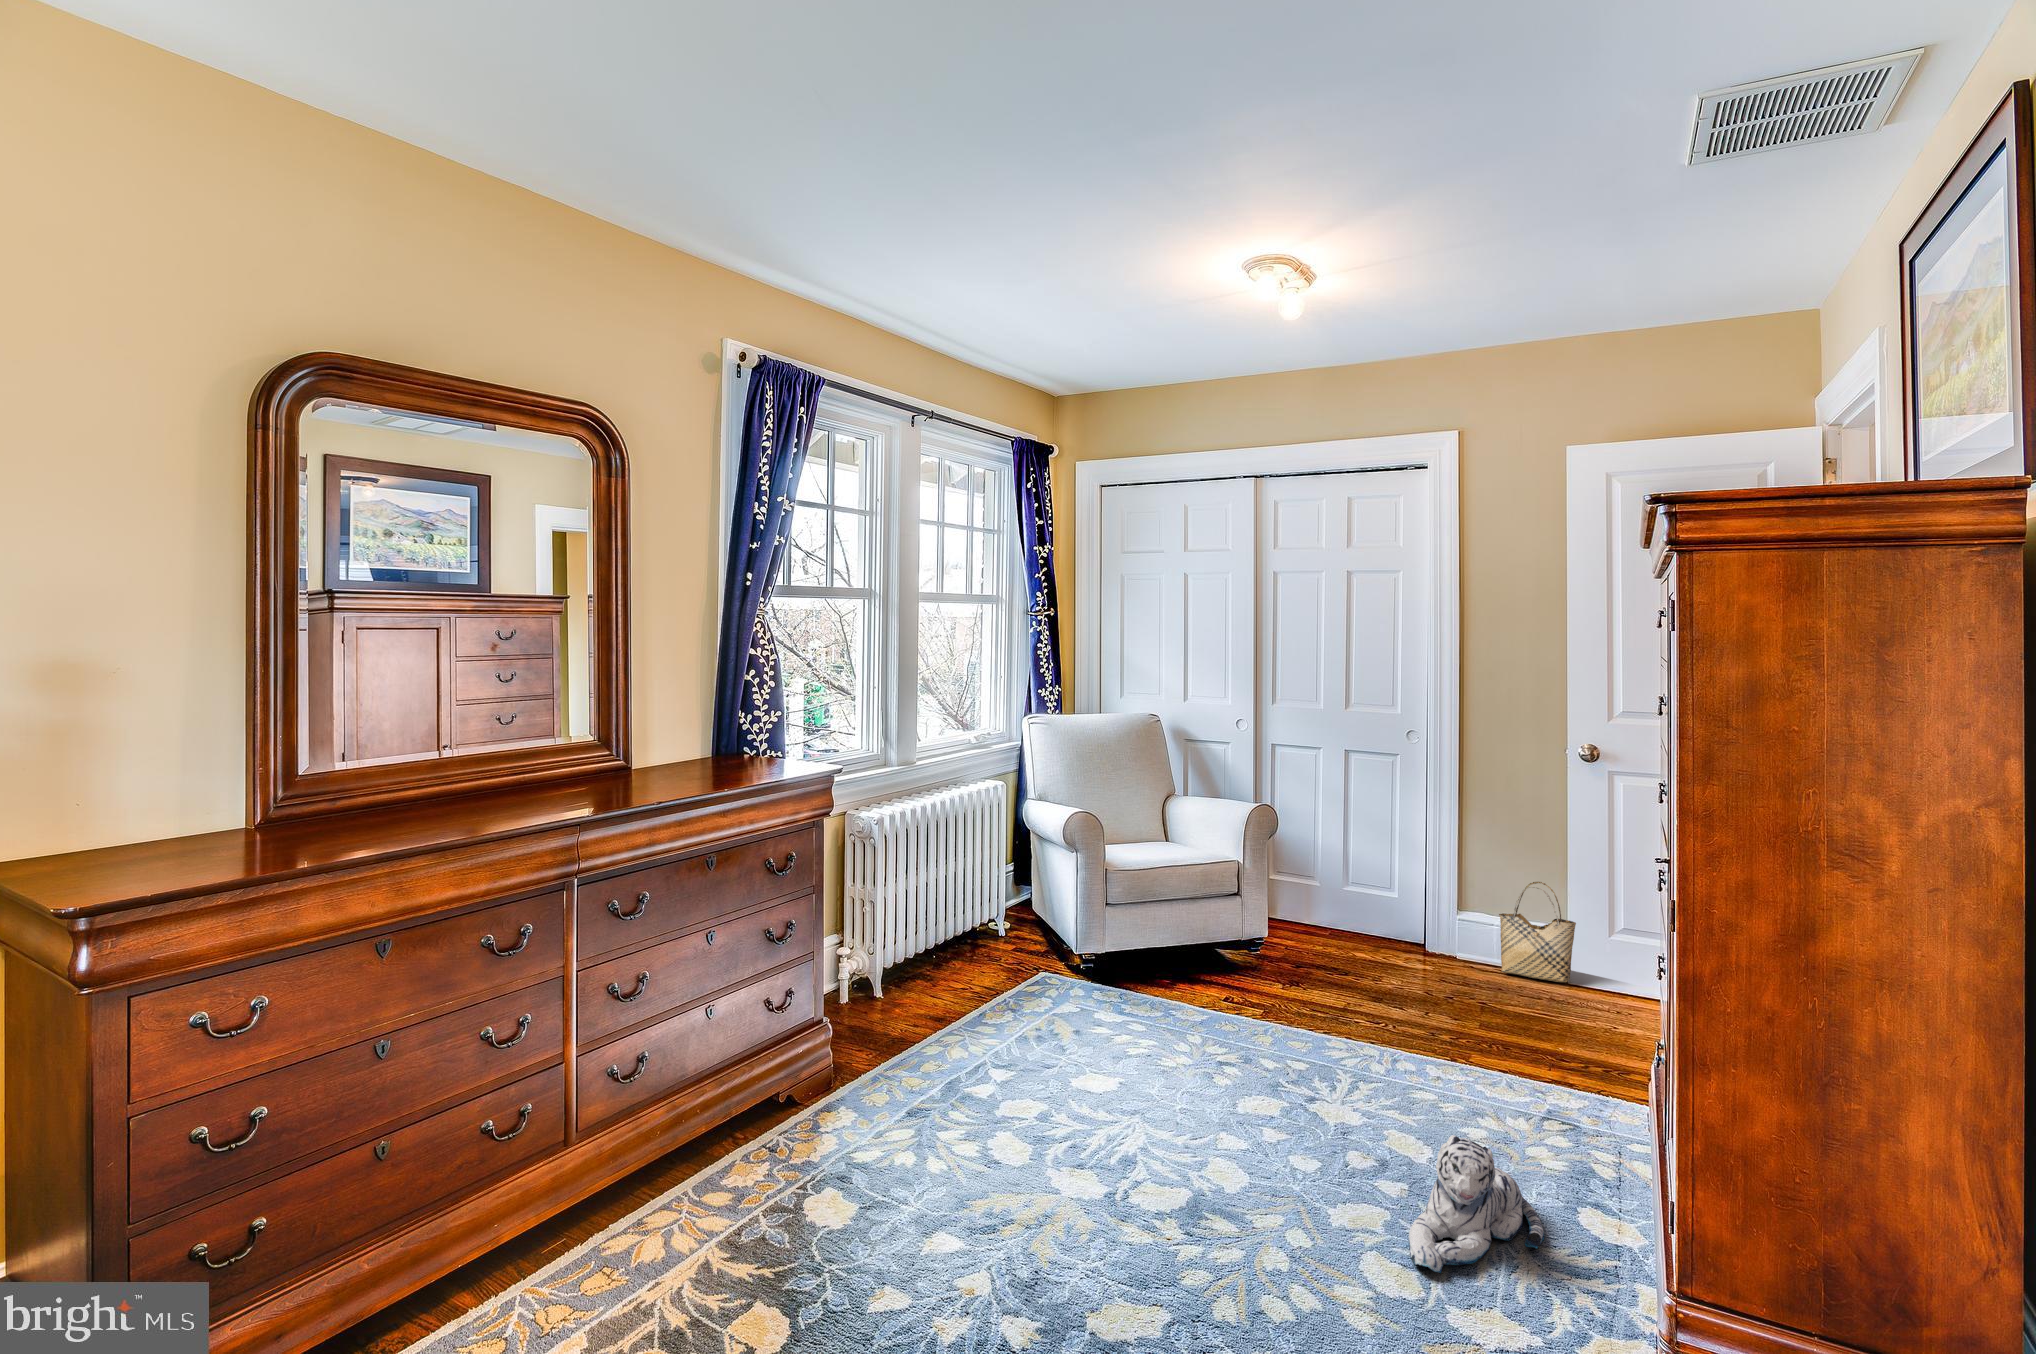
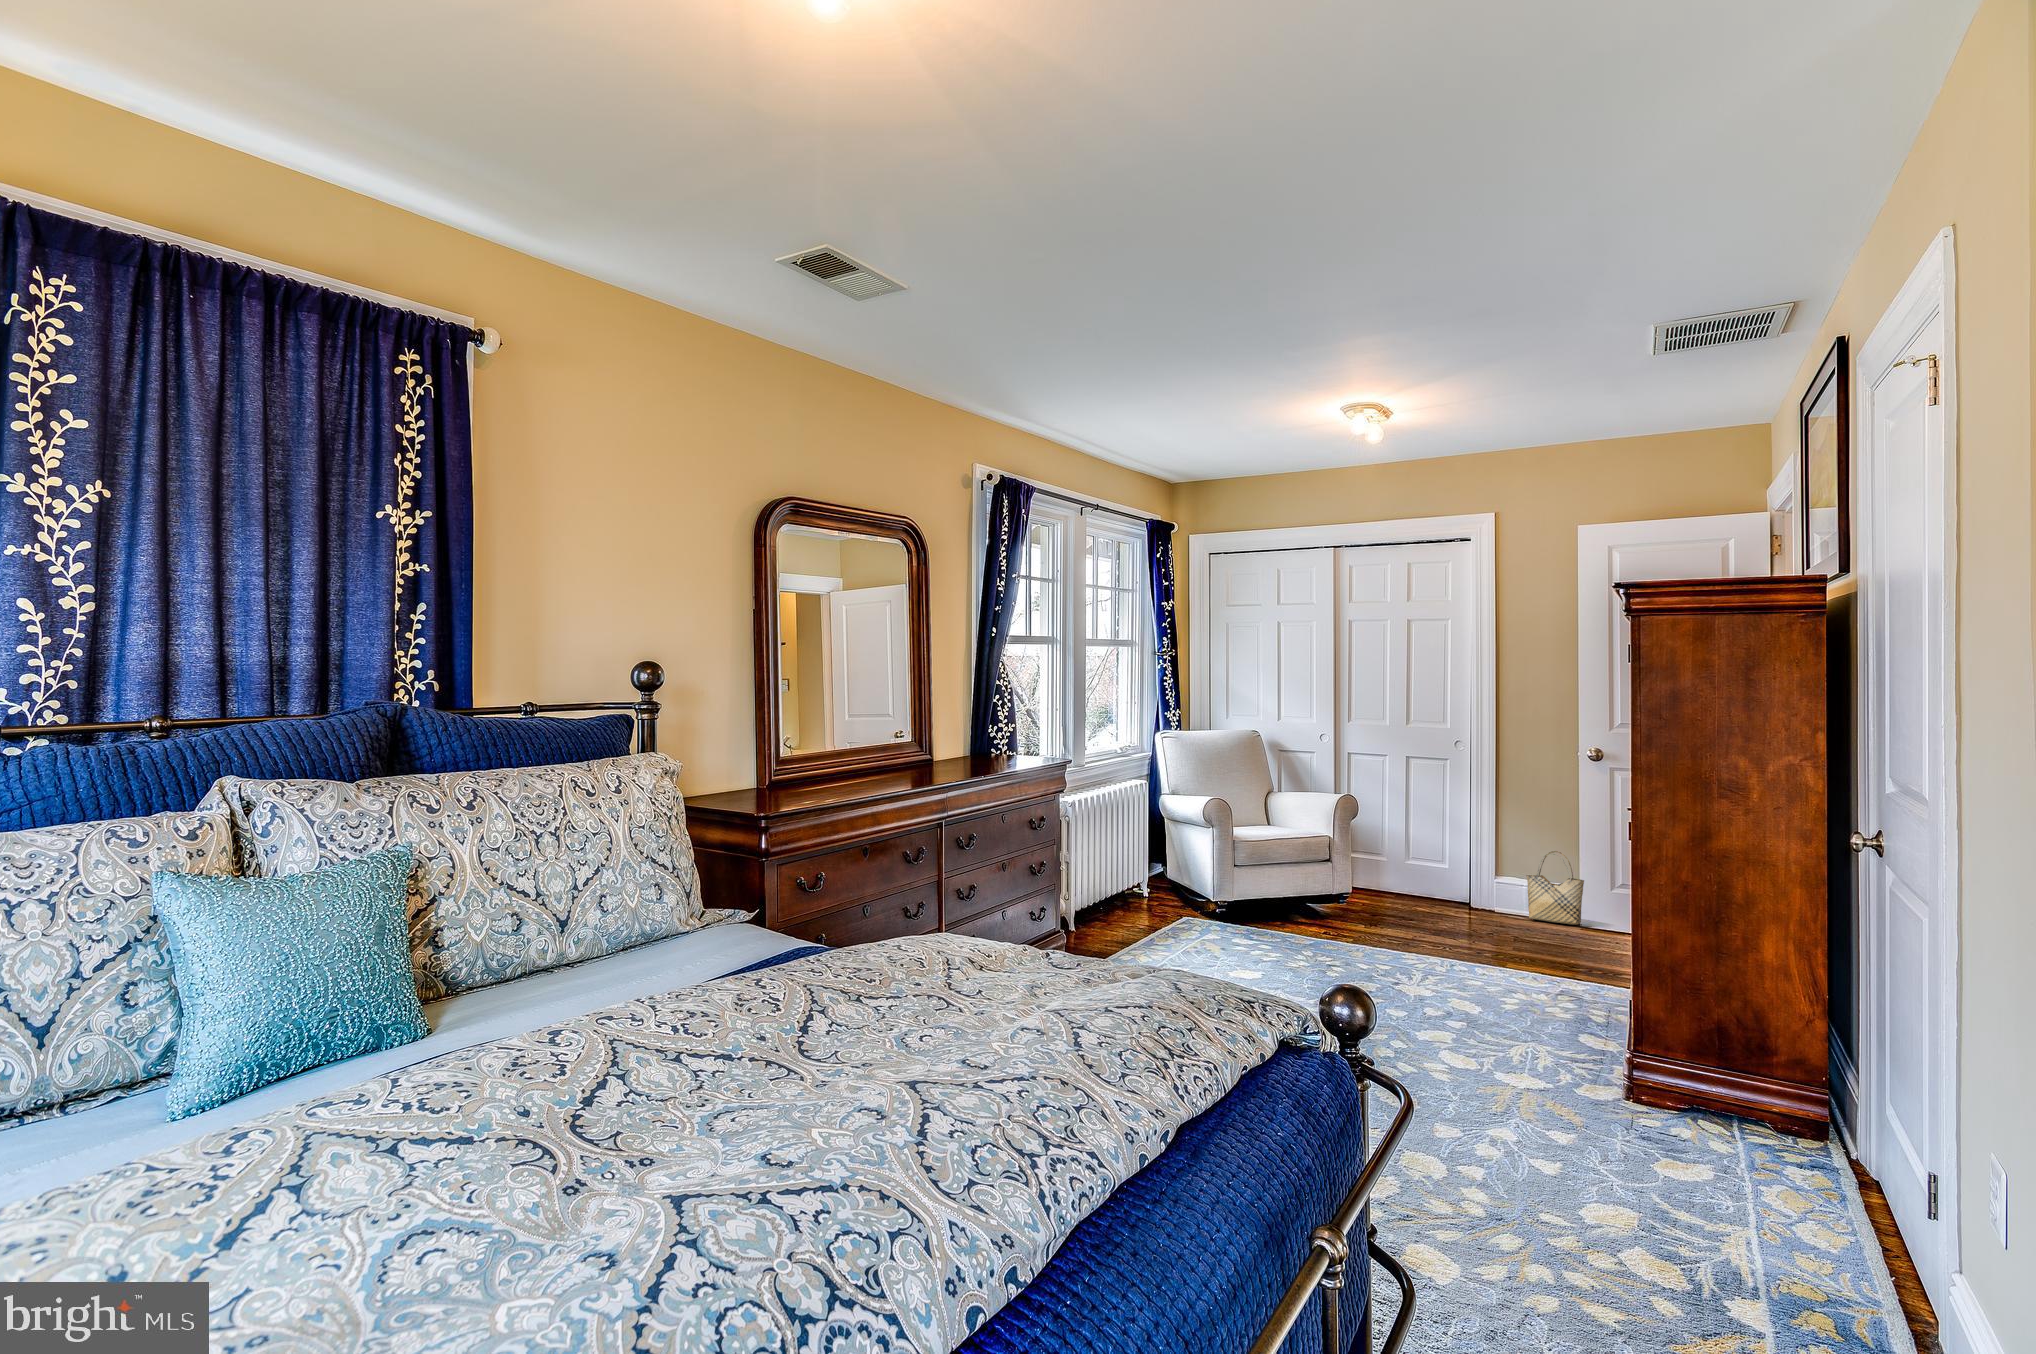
plush toy: present [1408,1135,1545,1273] -> none [1469,980,1557,1059]

